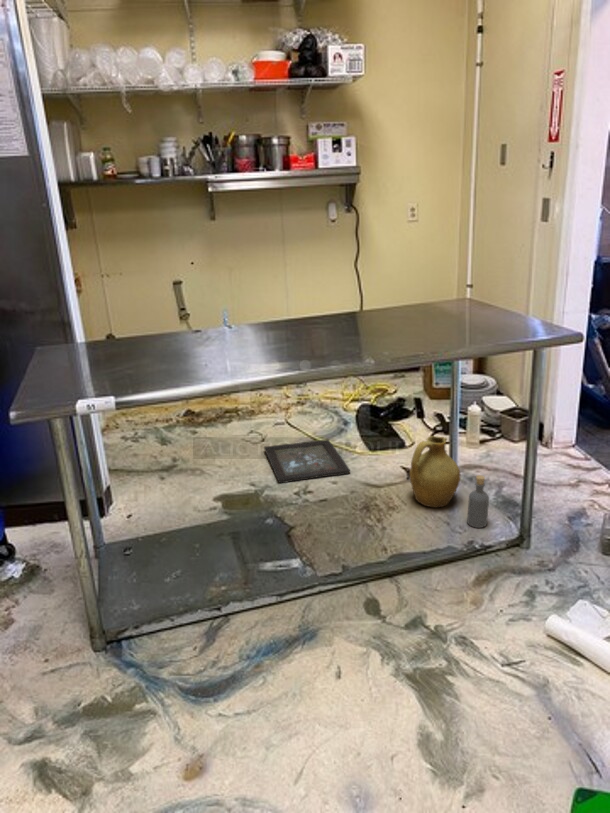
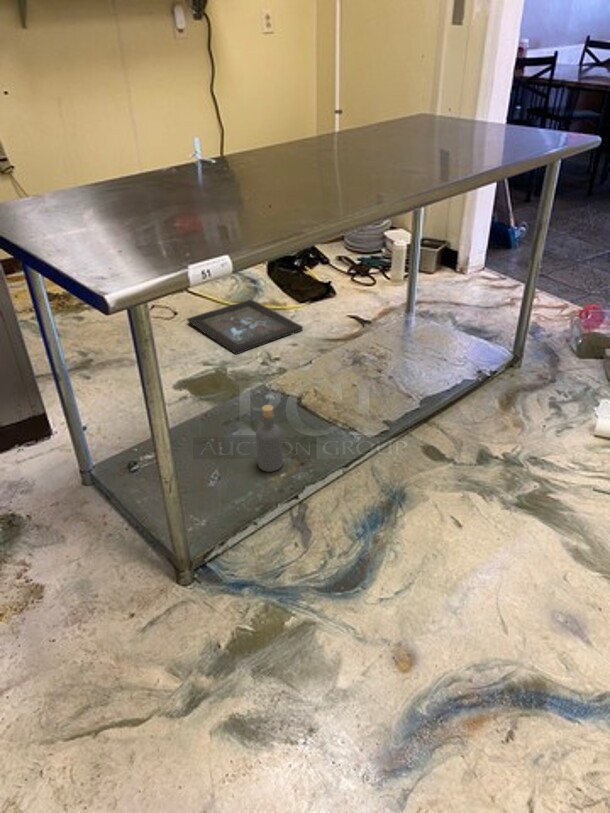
pitcher: present [410,436,460,507] -> none [381,272,434,347]
bottle: present [467,475,489,528] -> present [256,405,283,472]

